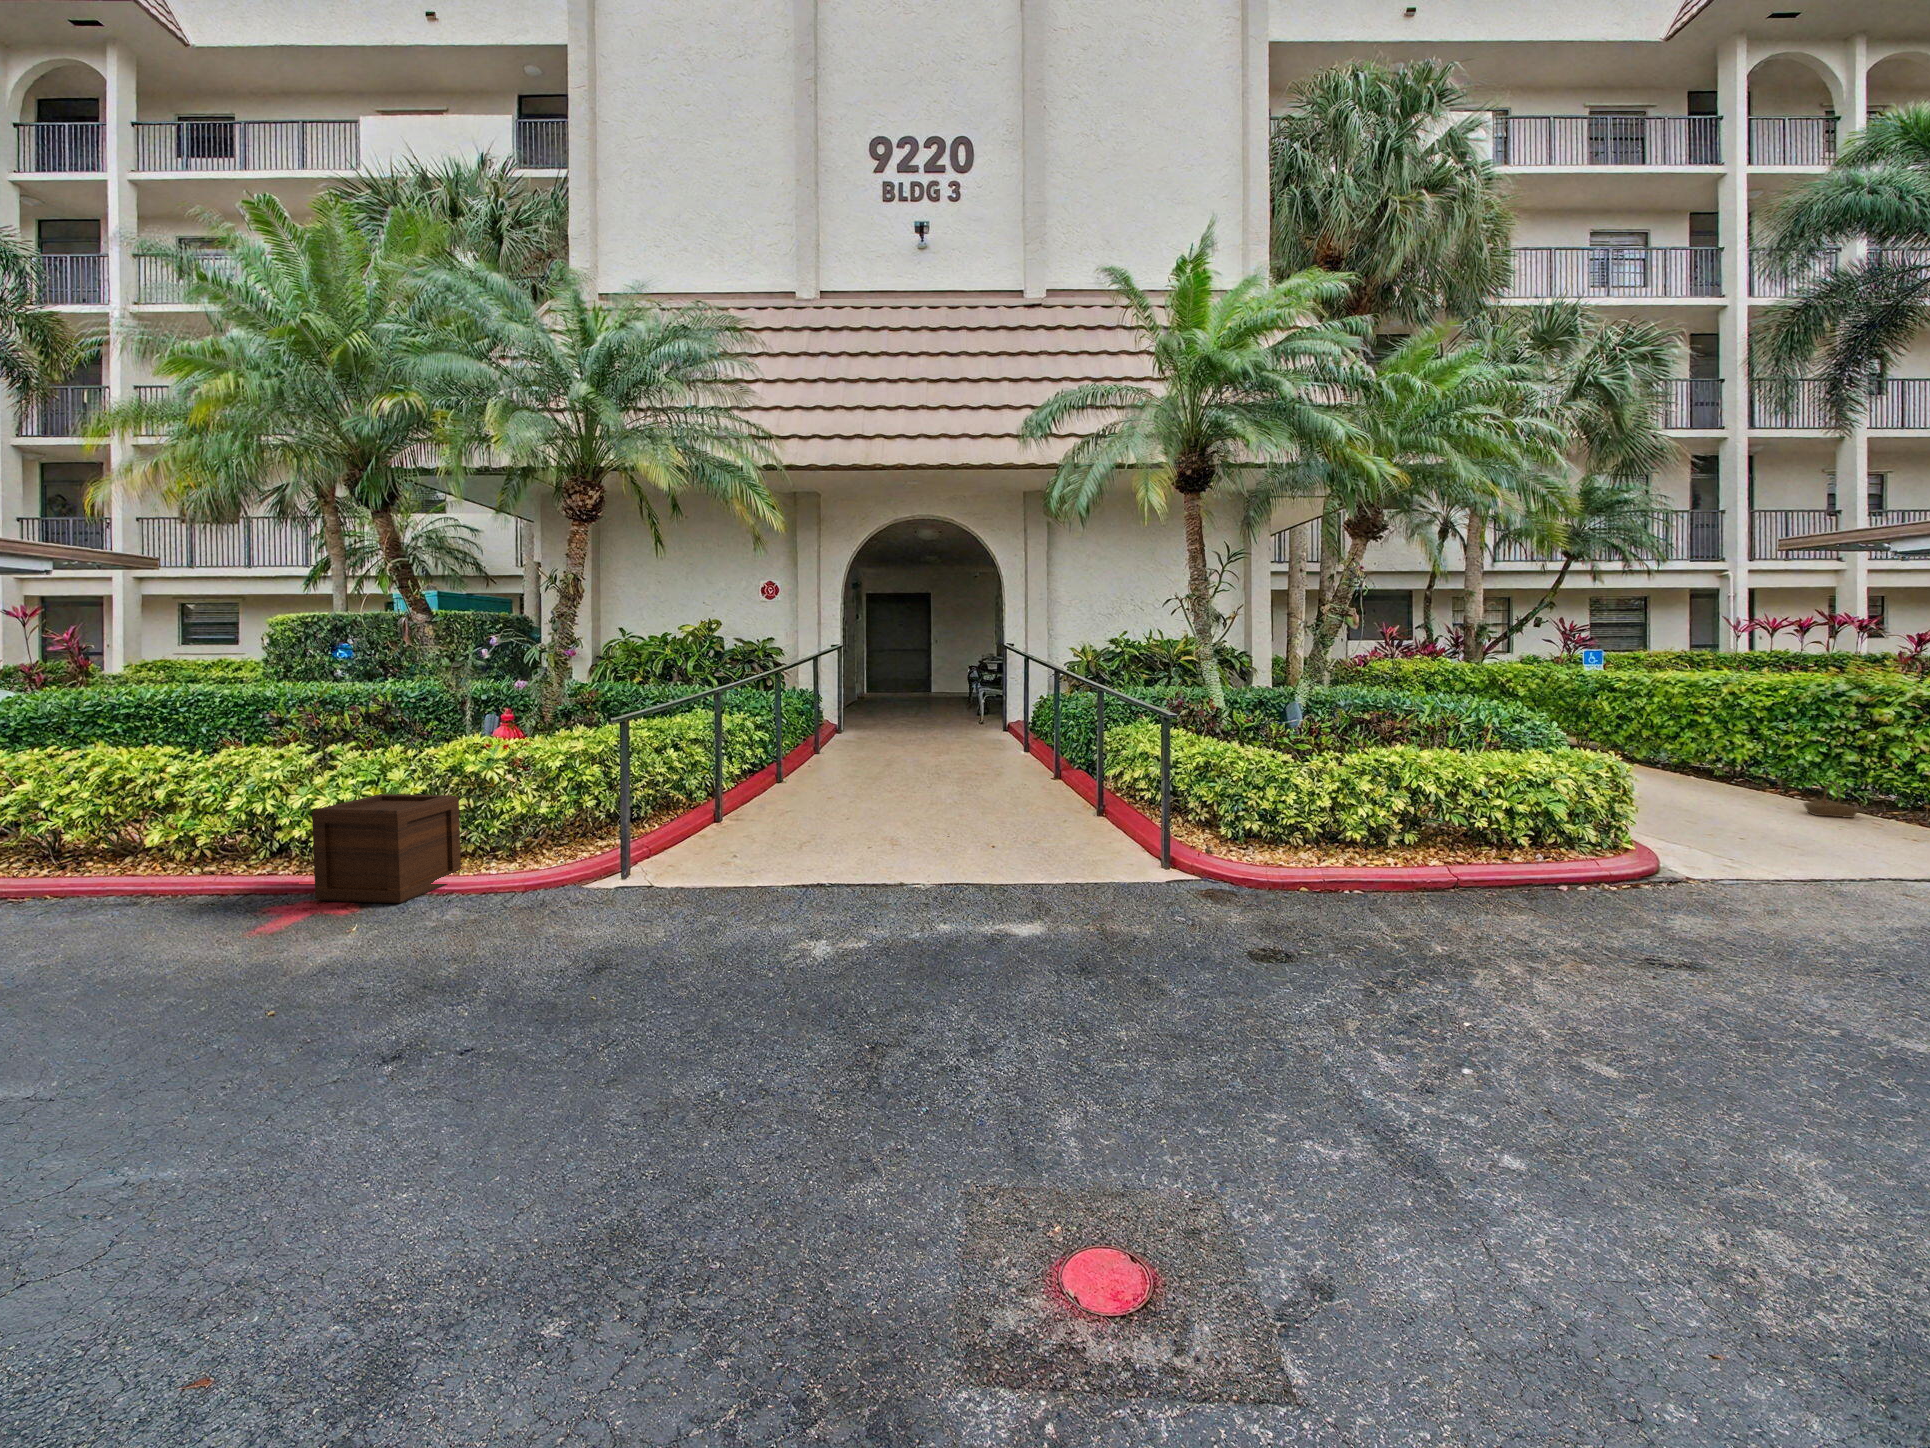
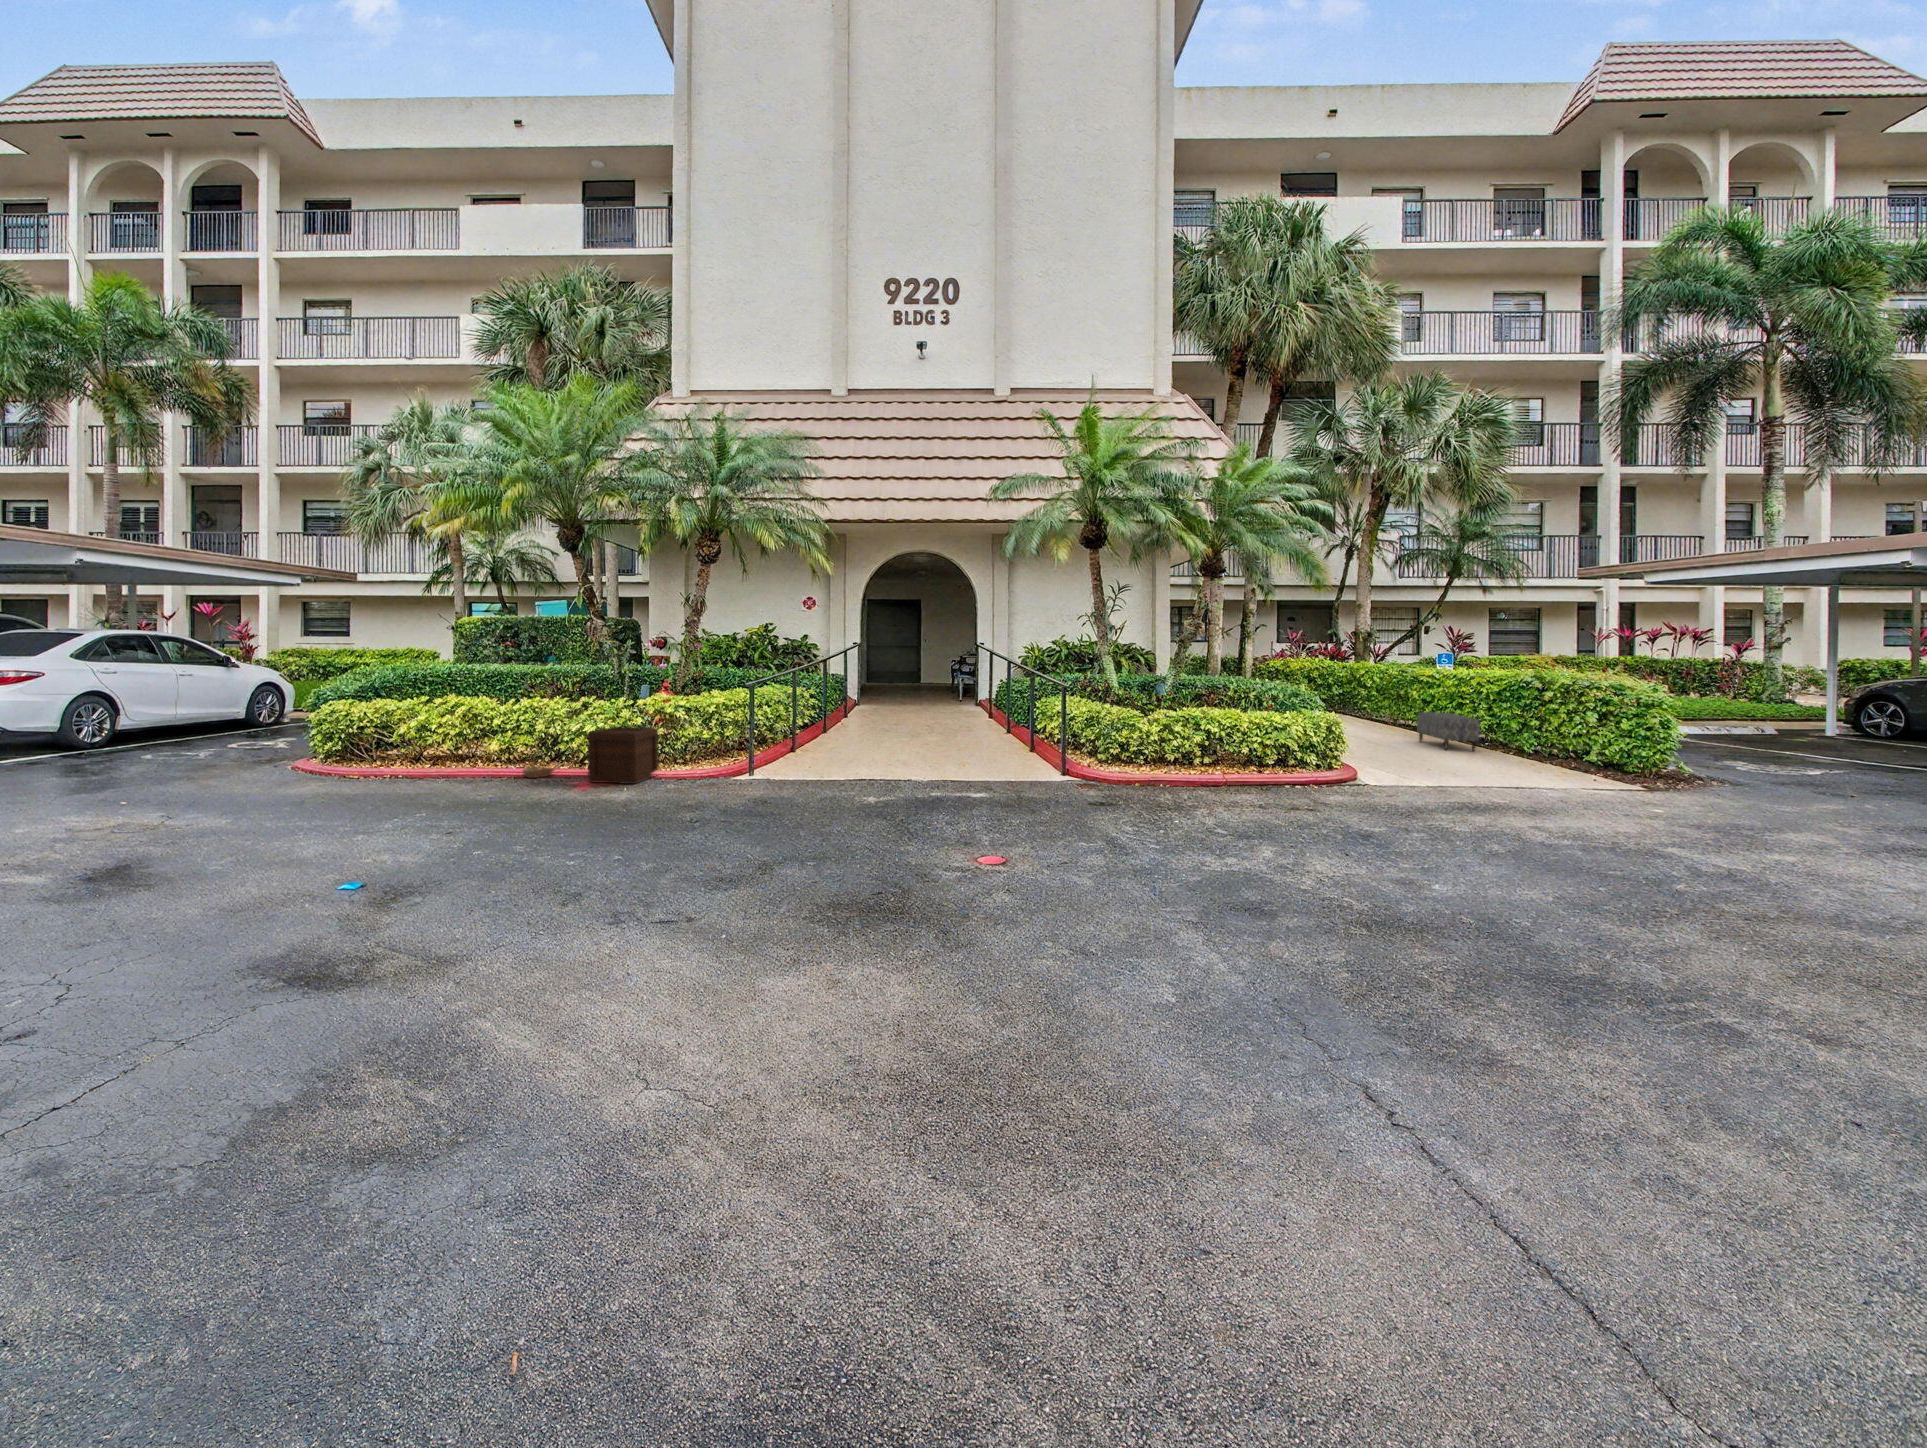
bench: none [1661,741,1778,801] -> present [1417,712,1480,751]
basket: present [1804,783,1860,818] -> present [523,756,554,778]

